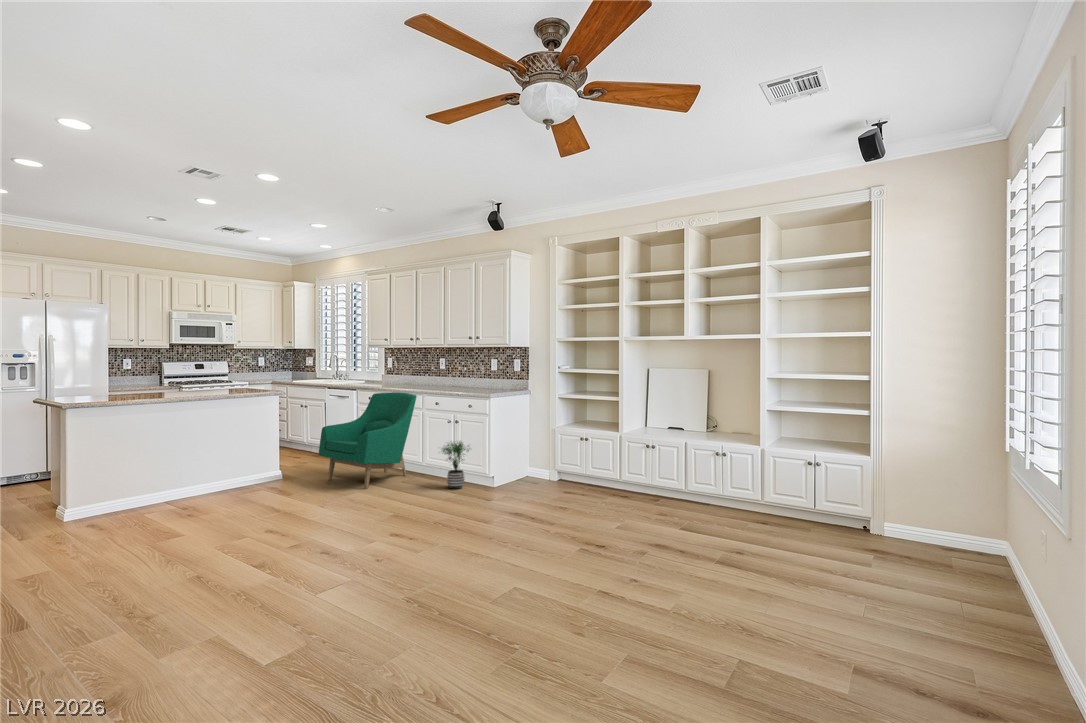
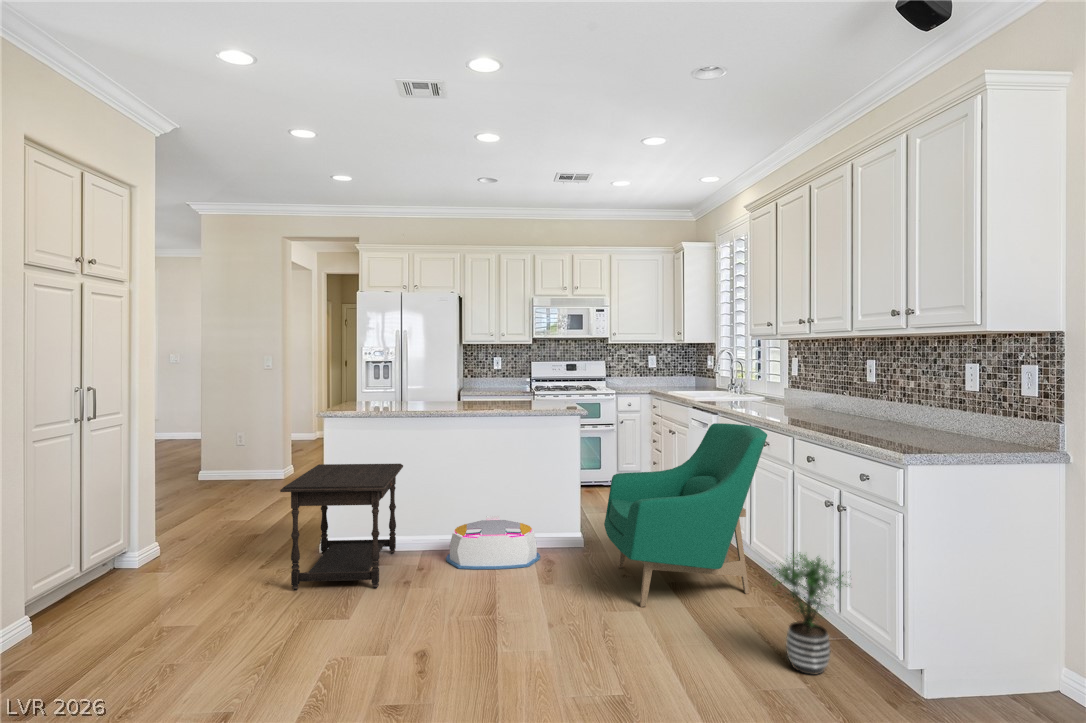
side table: none [84,438,201,532] -> present [280,464,403,590]
storage bin: none [208,466,275,500] -> present [446,516,540,569]

